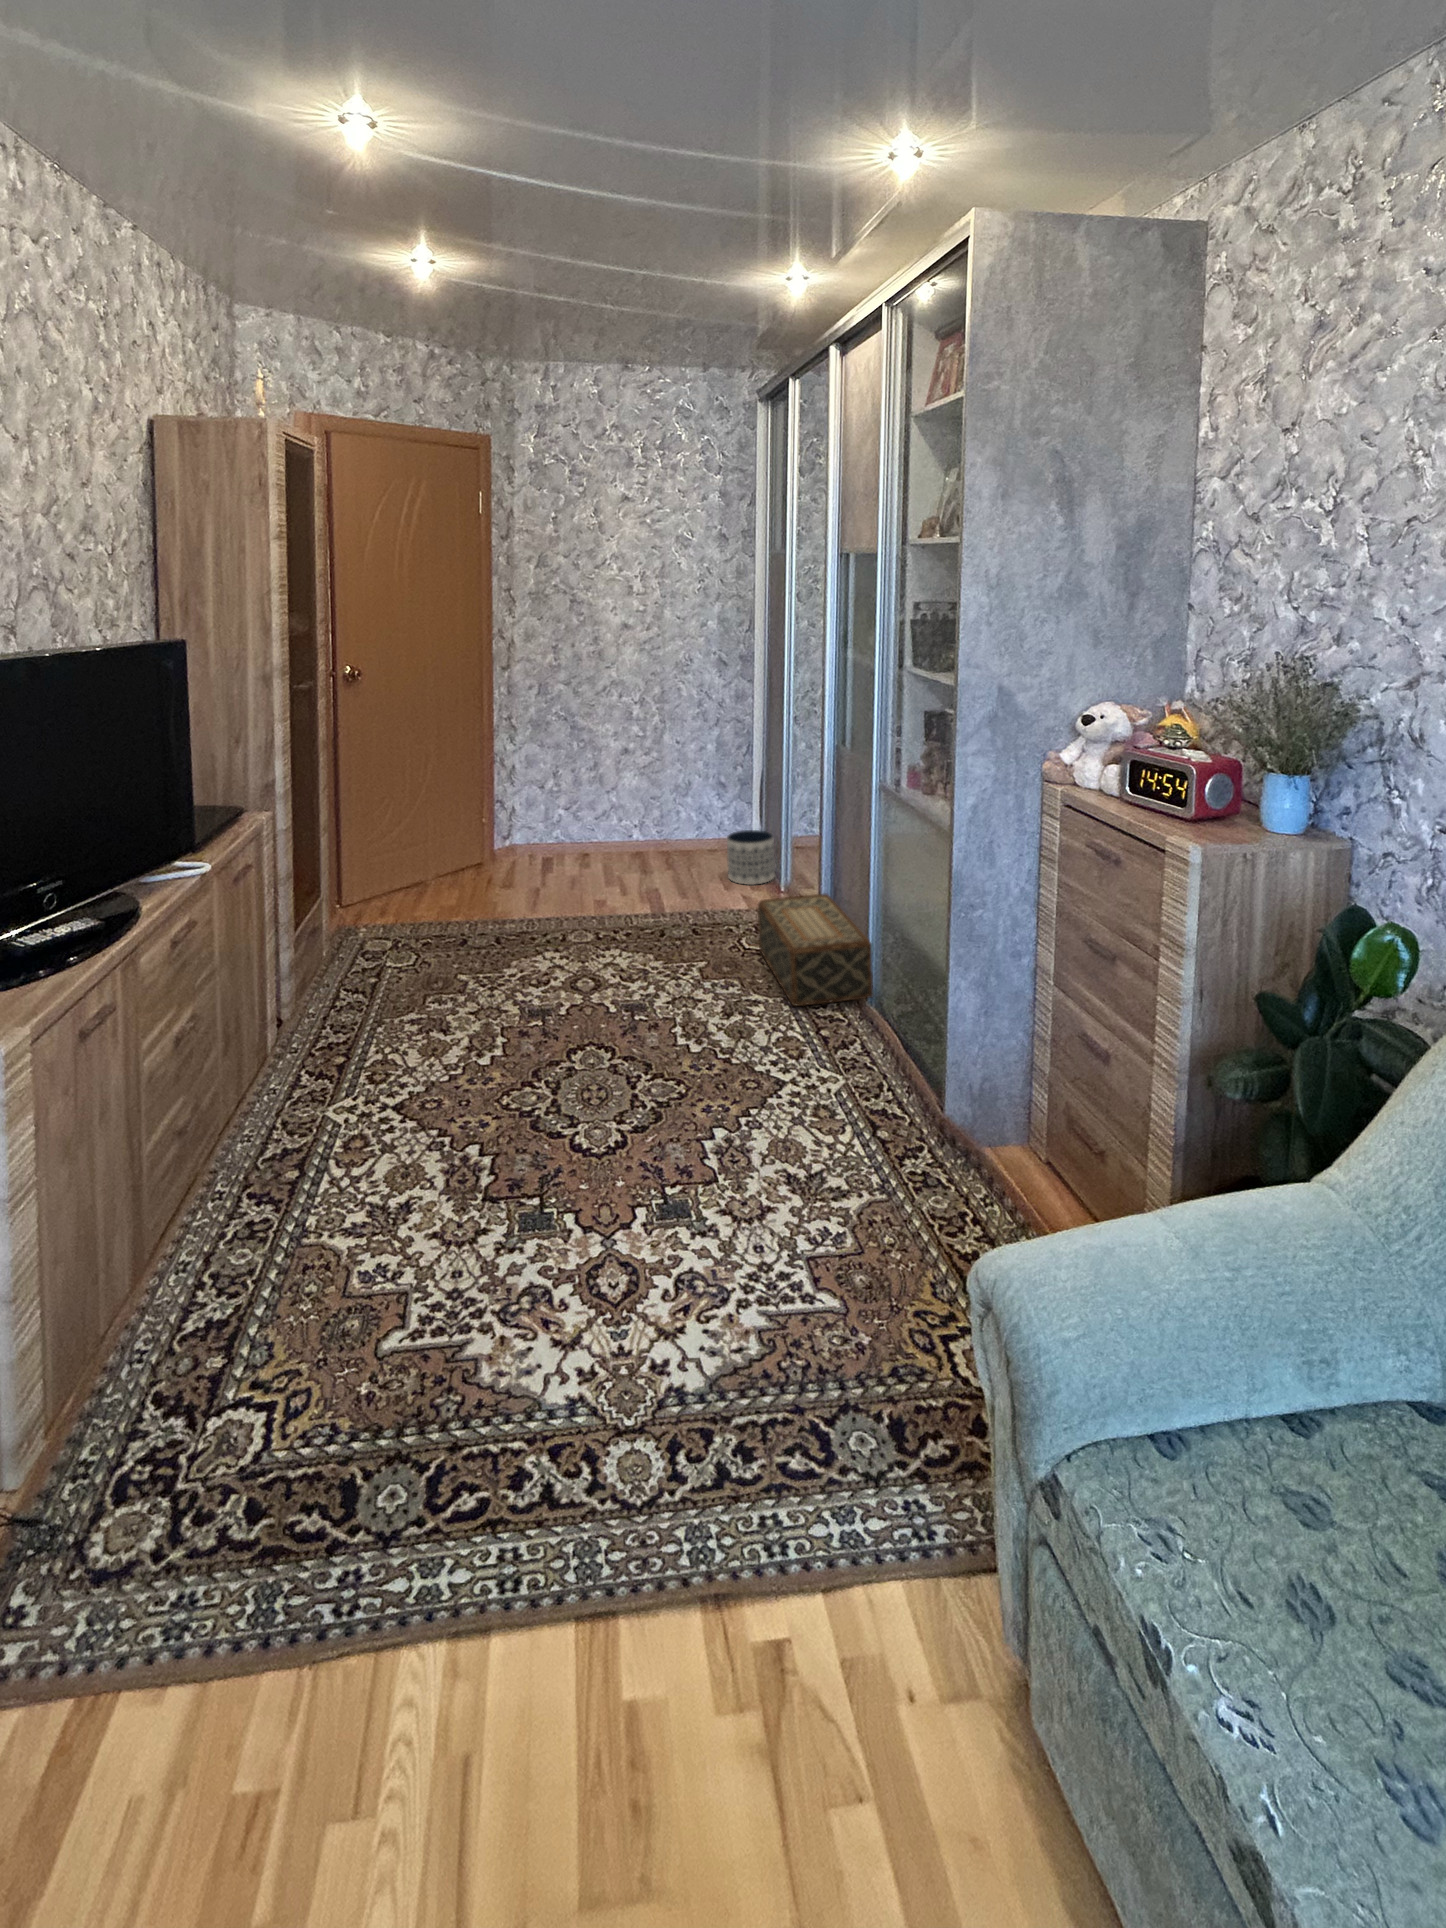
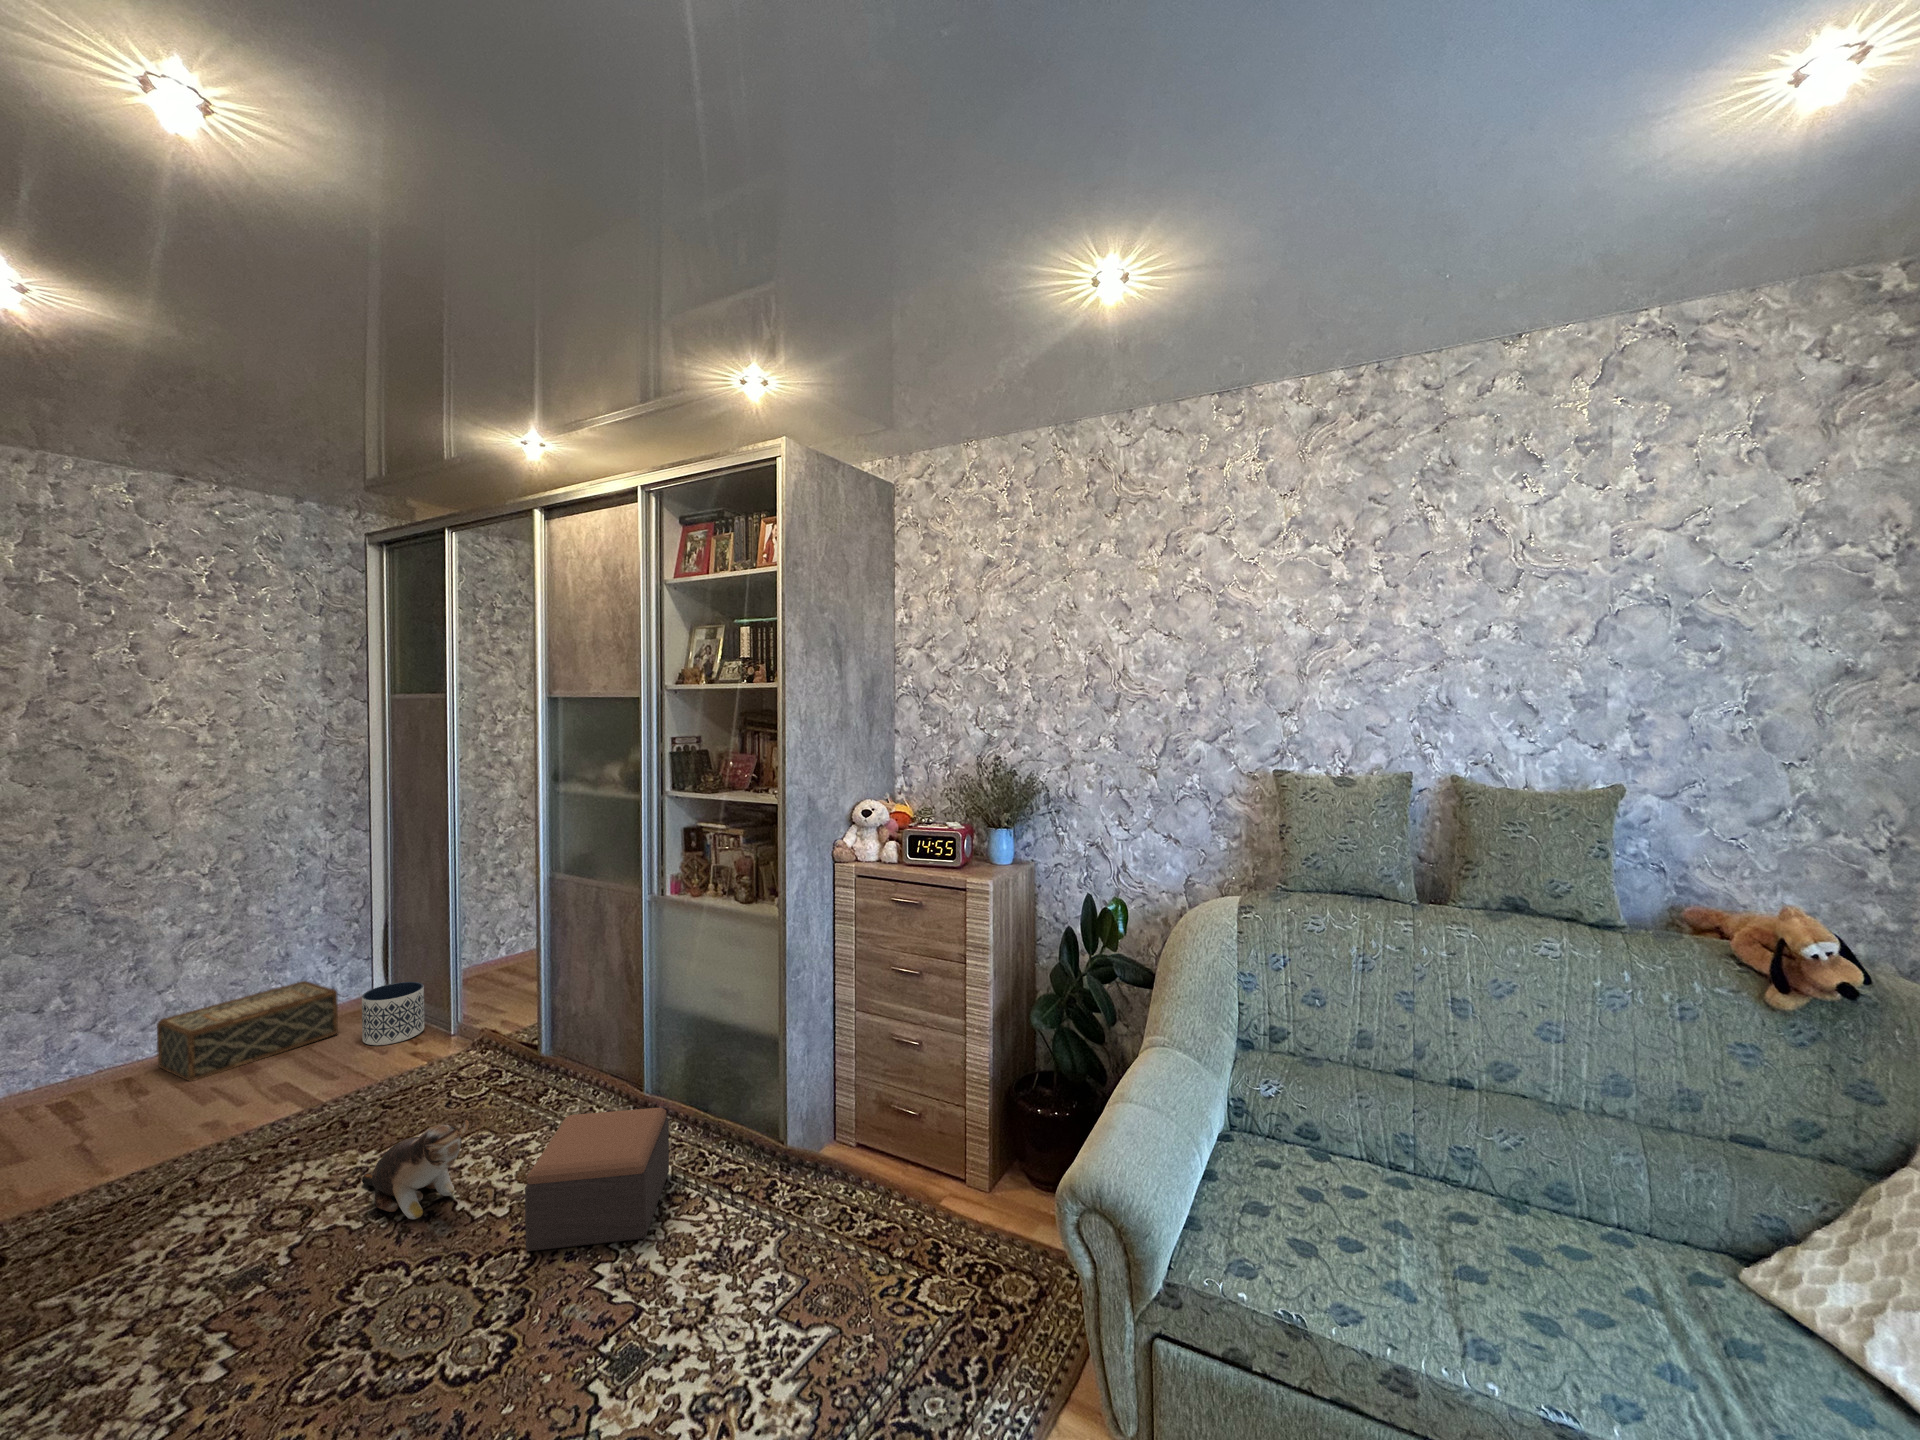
woven basket: present [758,894,874,1006] -> present [157,981,338,1081]
plush toy: none [634,956,682,1029] -> present [362,1120,469,1219]
footstool: none [686,989,834,1130] -> present [525,1108,669,1251]

